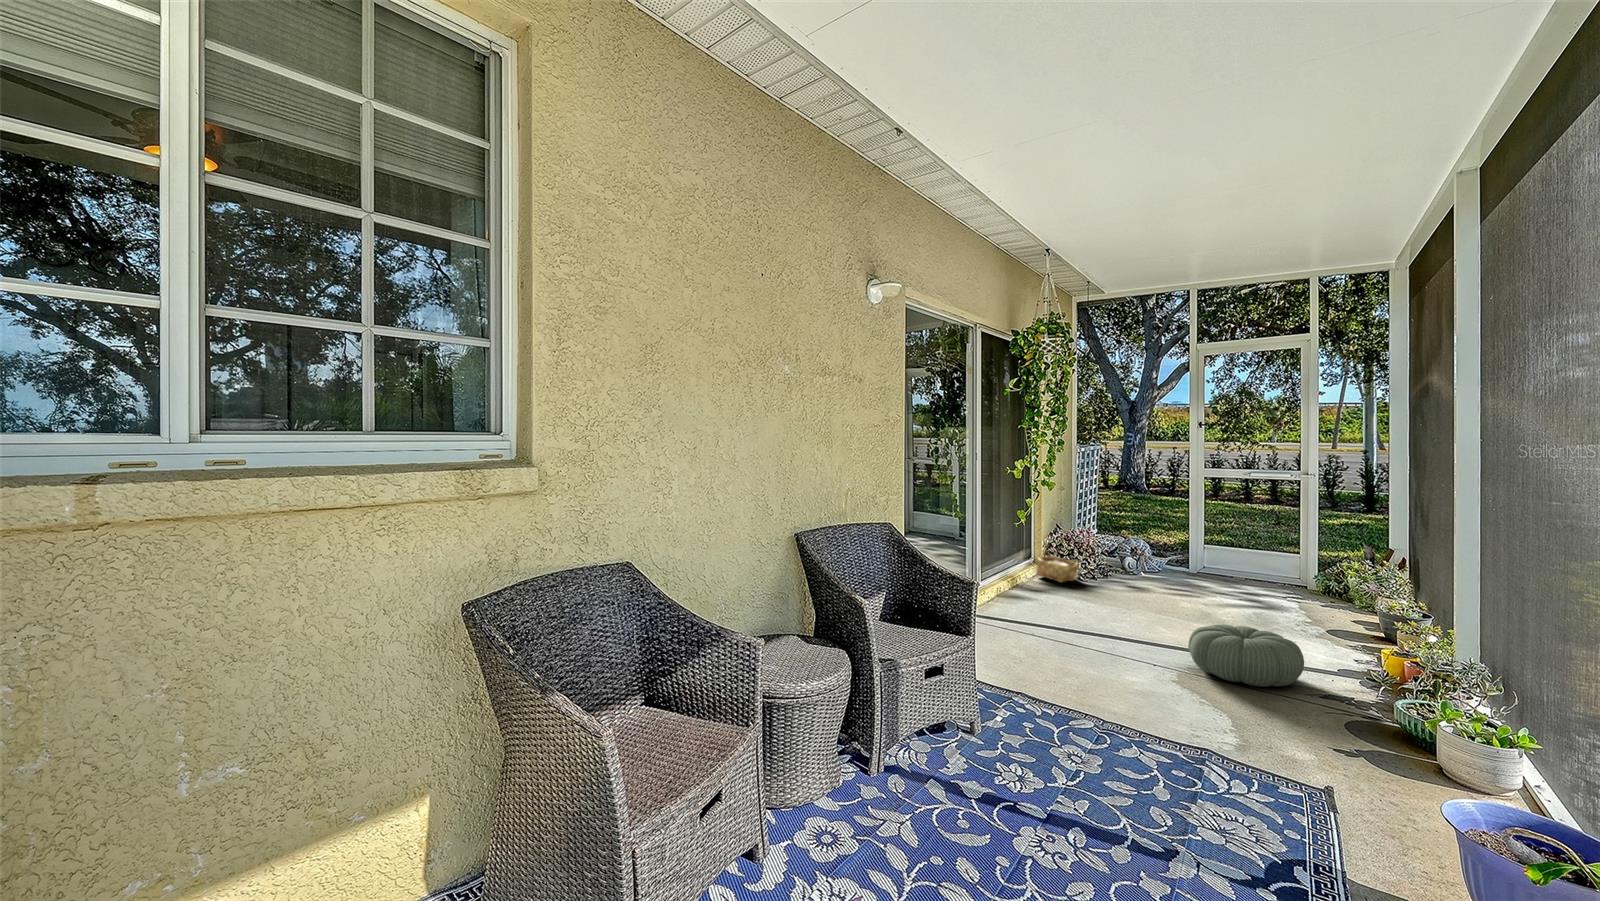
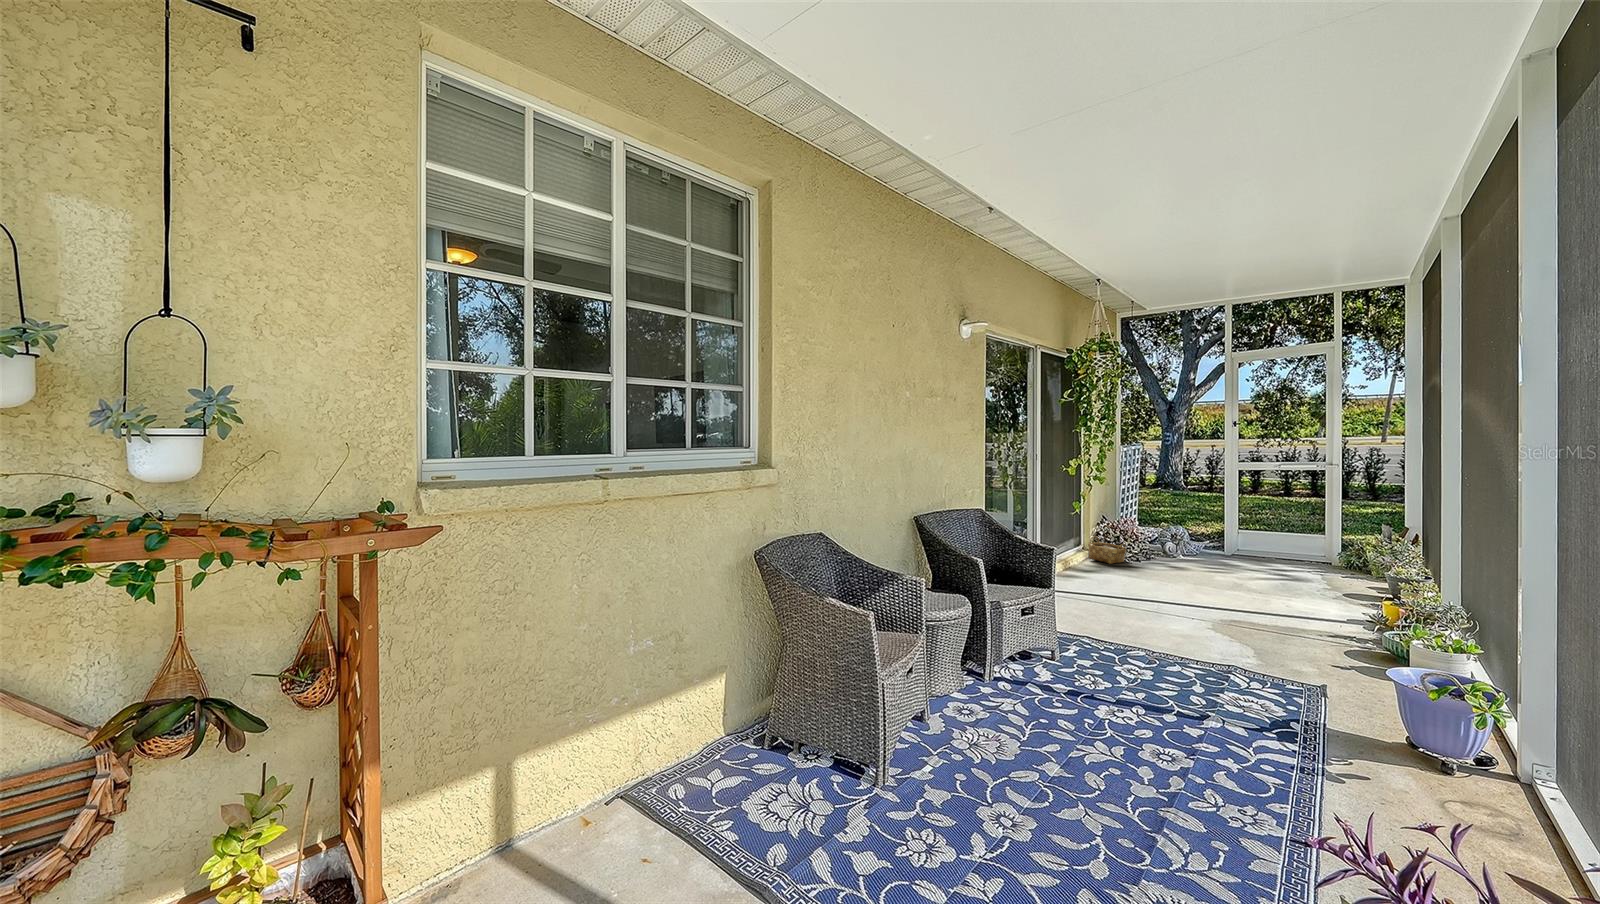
pouf: present [1188,624,1304,687] -> none [1221,587,1315,632]

